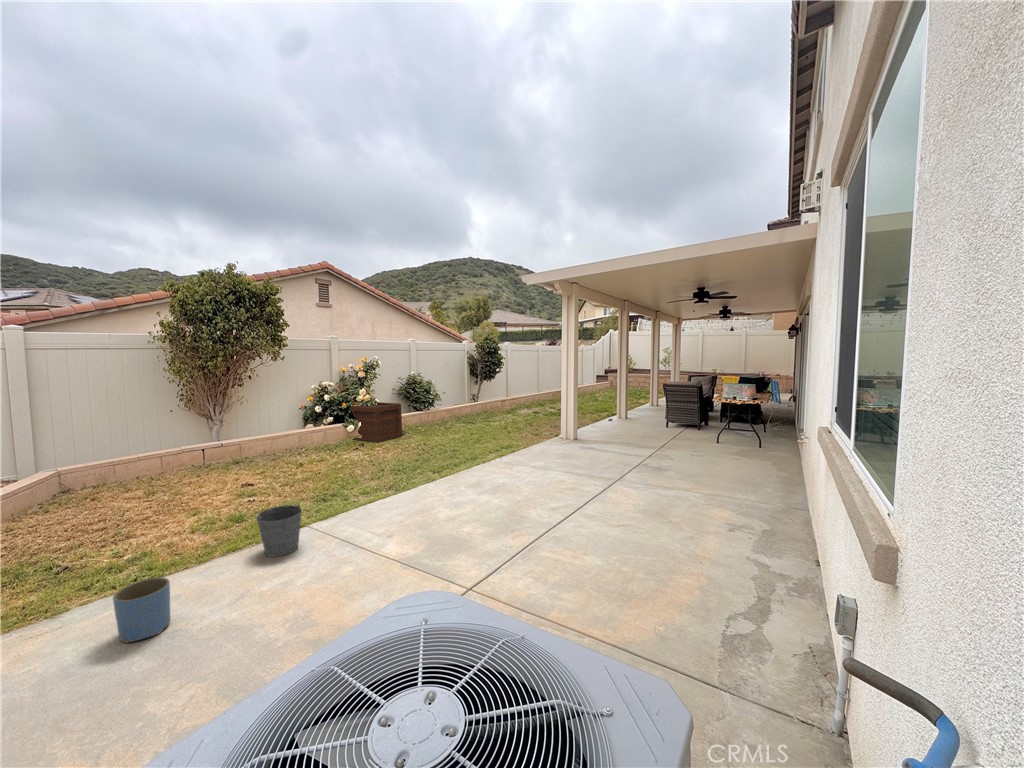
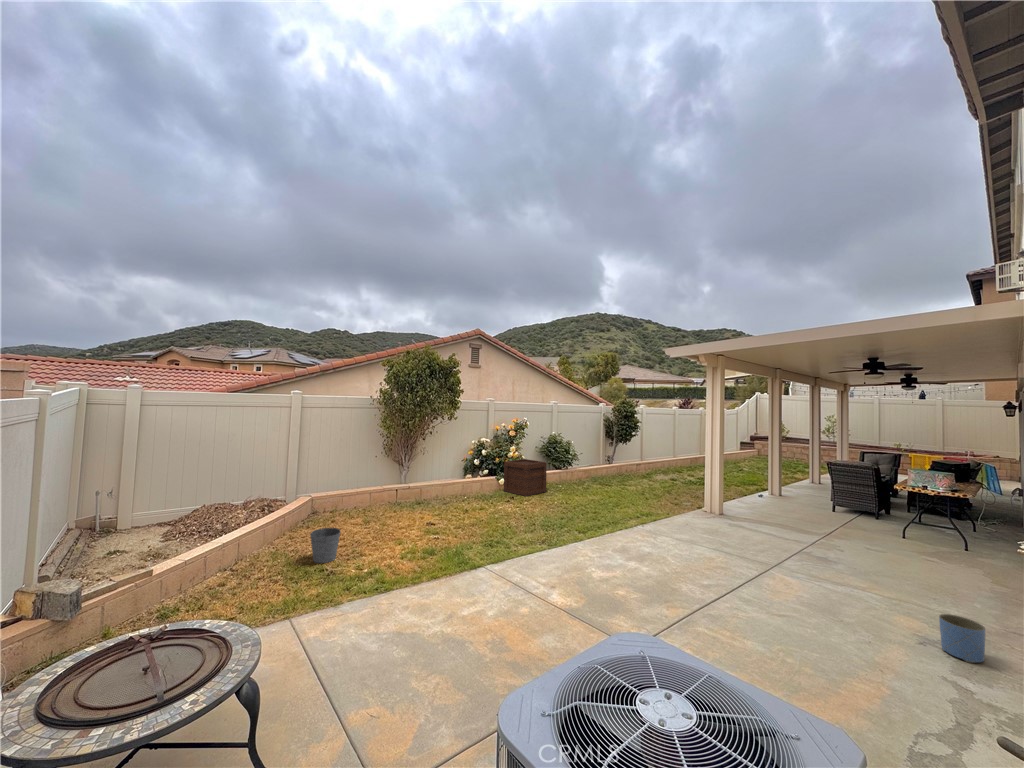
bucket: present [257,505,302,557] -> present [310,528,341,563]
planter: present [113,577,171,643] -> present [939,614,985,663]

